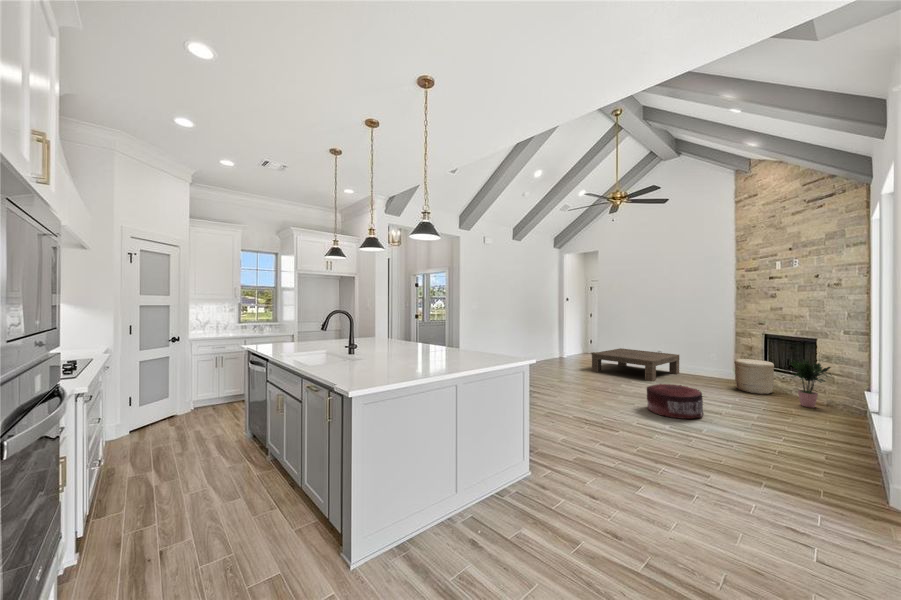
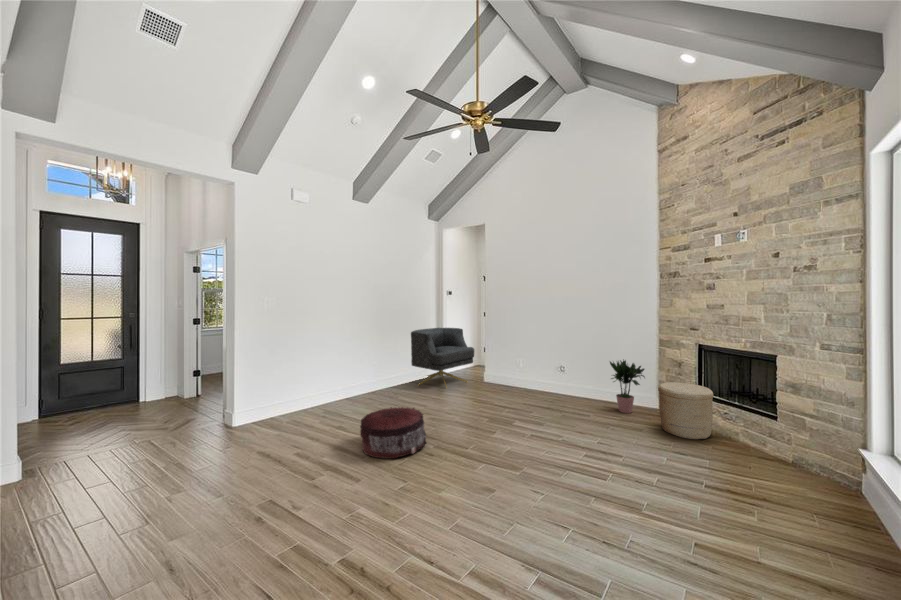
armchair: none [540,323,586,365] -> present [411,328,474,388]
coffee table: present [592,348,679,381] -> none [471,362,589,419]
potted plant: present [790,359,831,408] -> present [610,360,644,413]
pouf: present [647,384,704,419] -> present [360,407,427,458]

